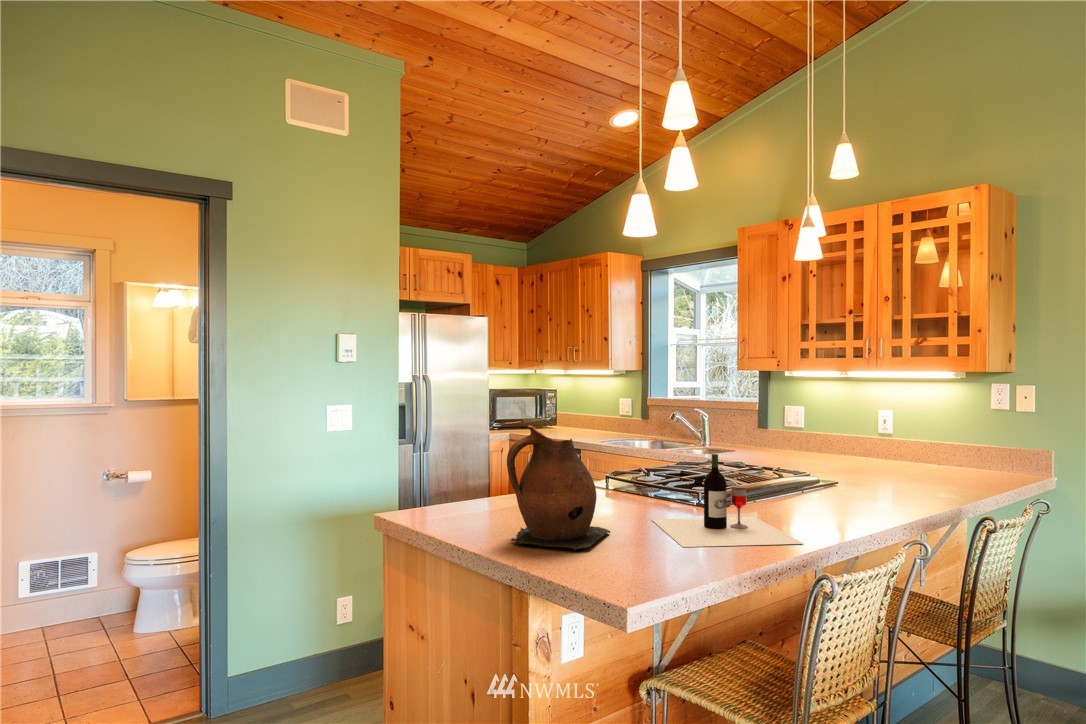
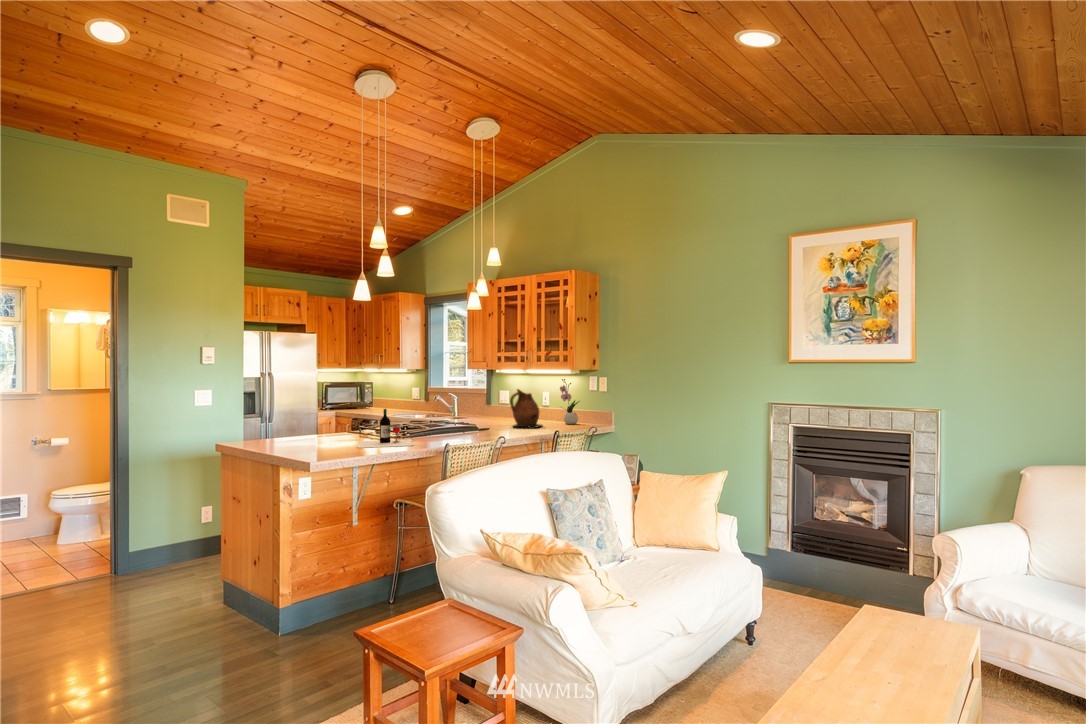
flower arrangement: none [959,389,1005,476] -> present [560,379,579,424]
ceramic pitcher: present [507,426,610,551] -> present [510,389,542,427]

